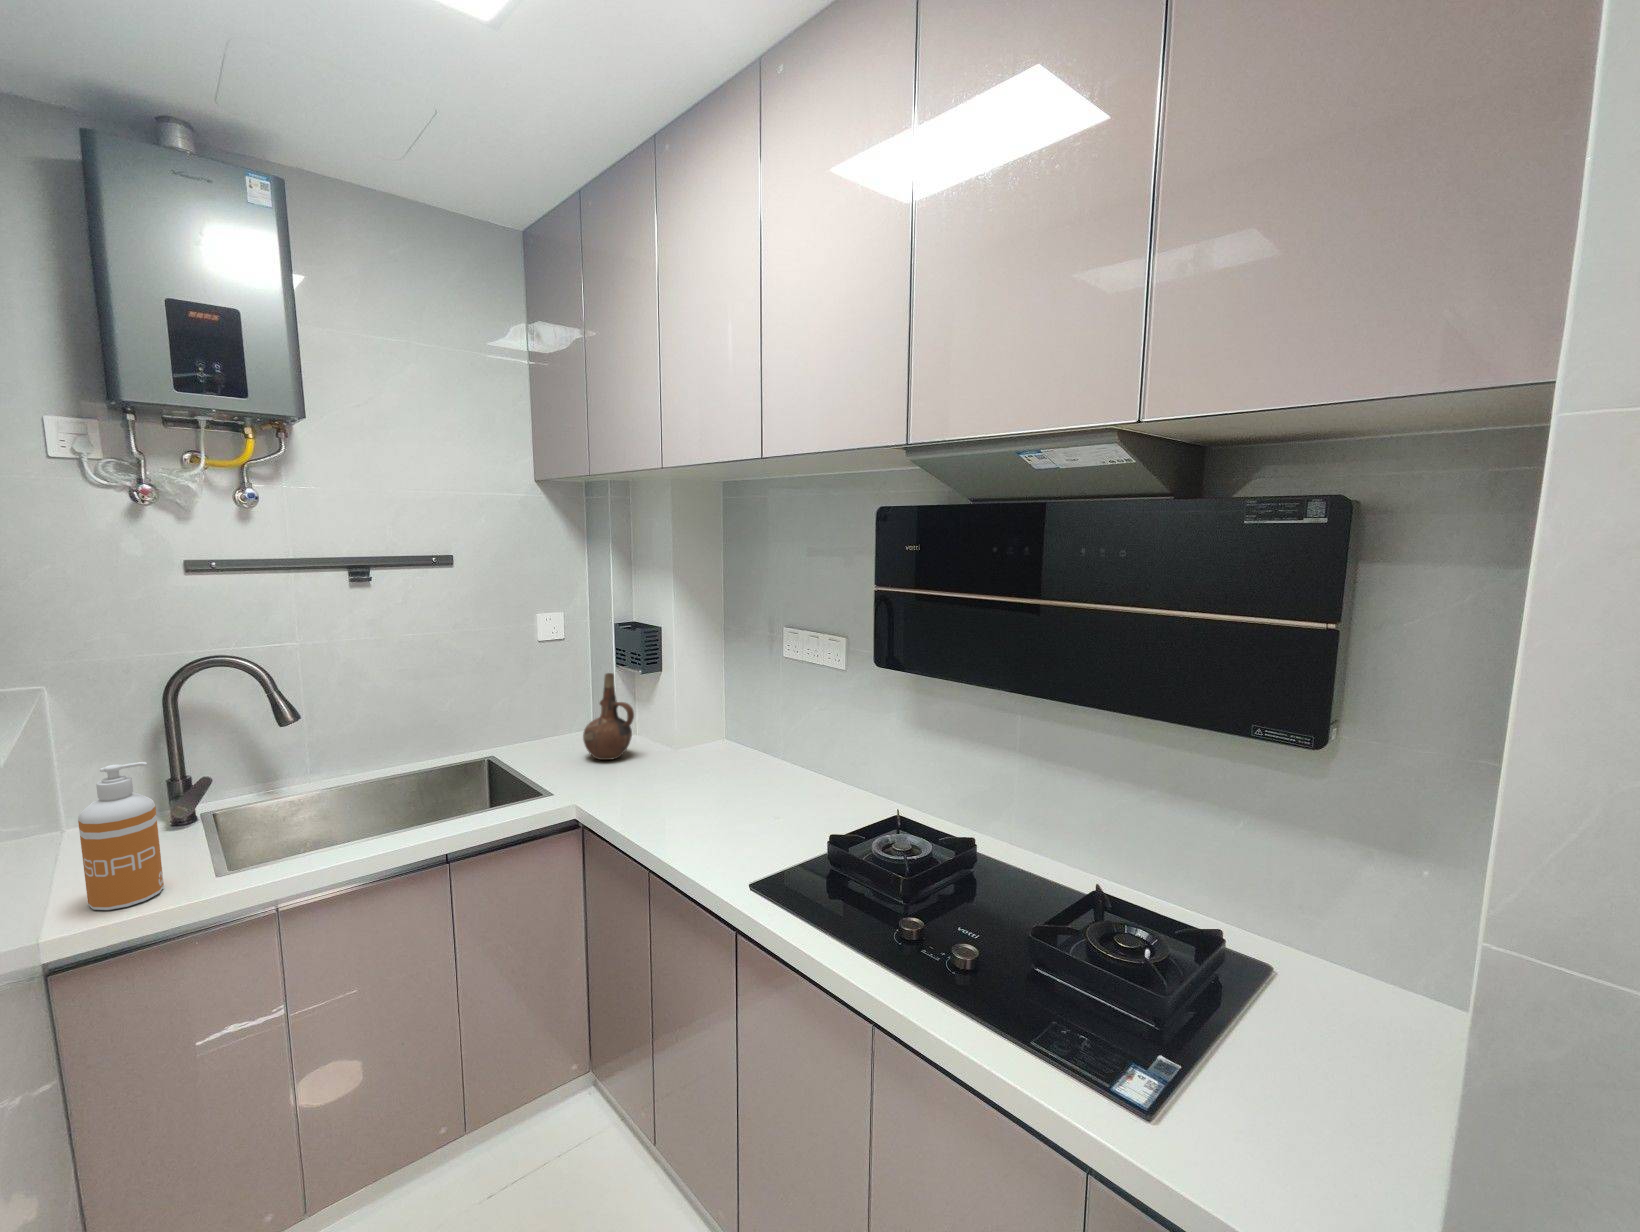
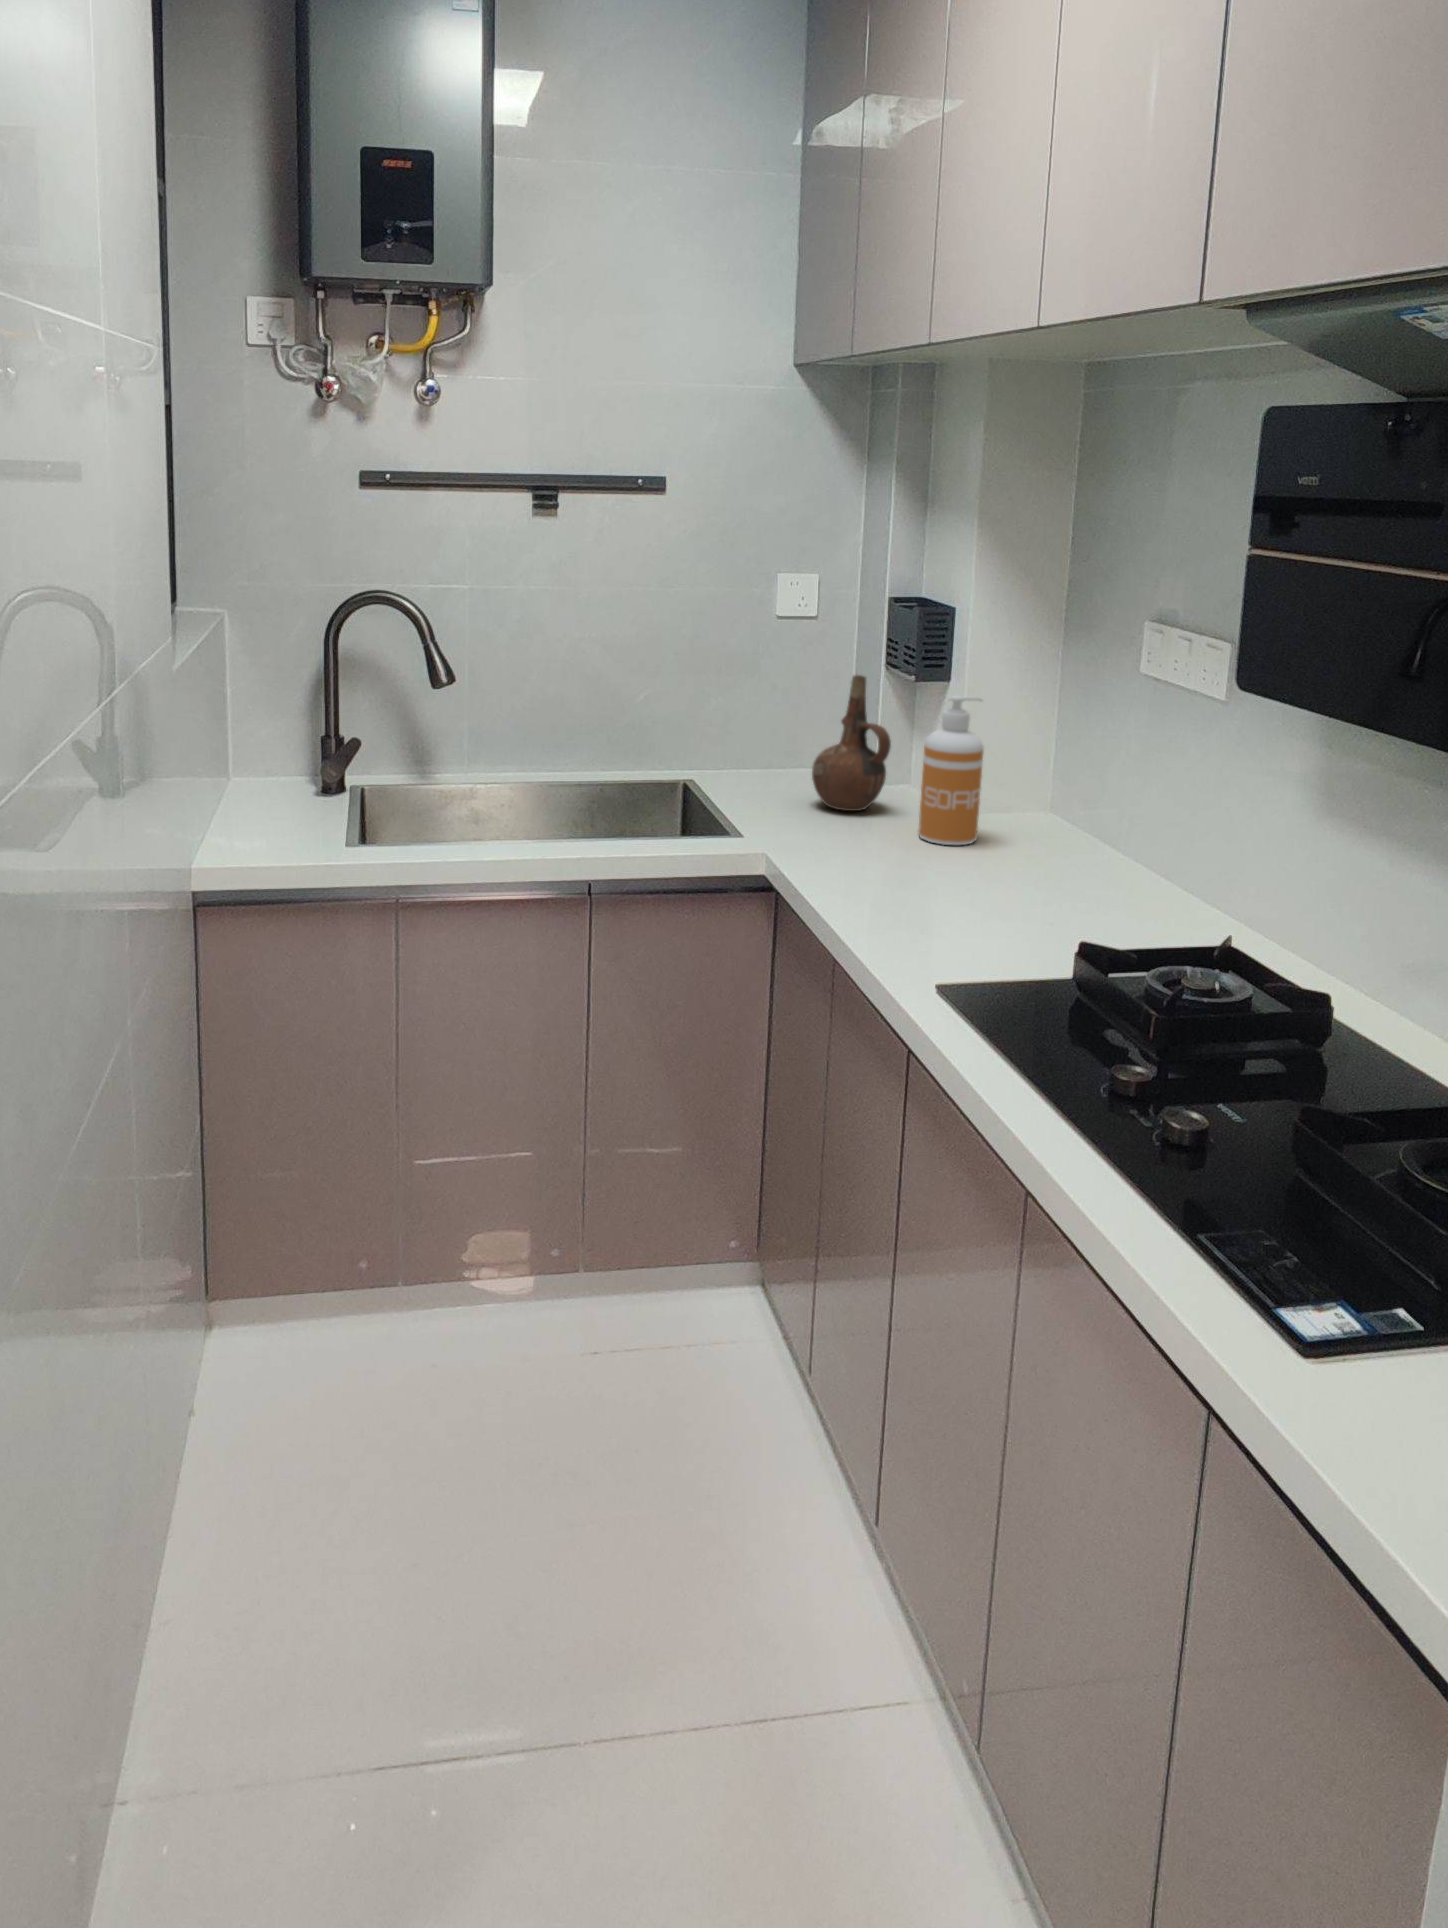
soap dispenser: present [78,762,164,910] -> present [918,696,984,845]

